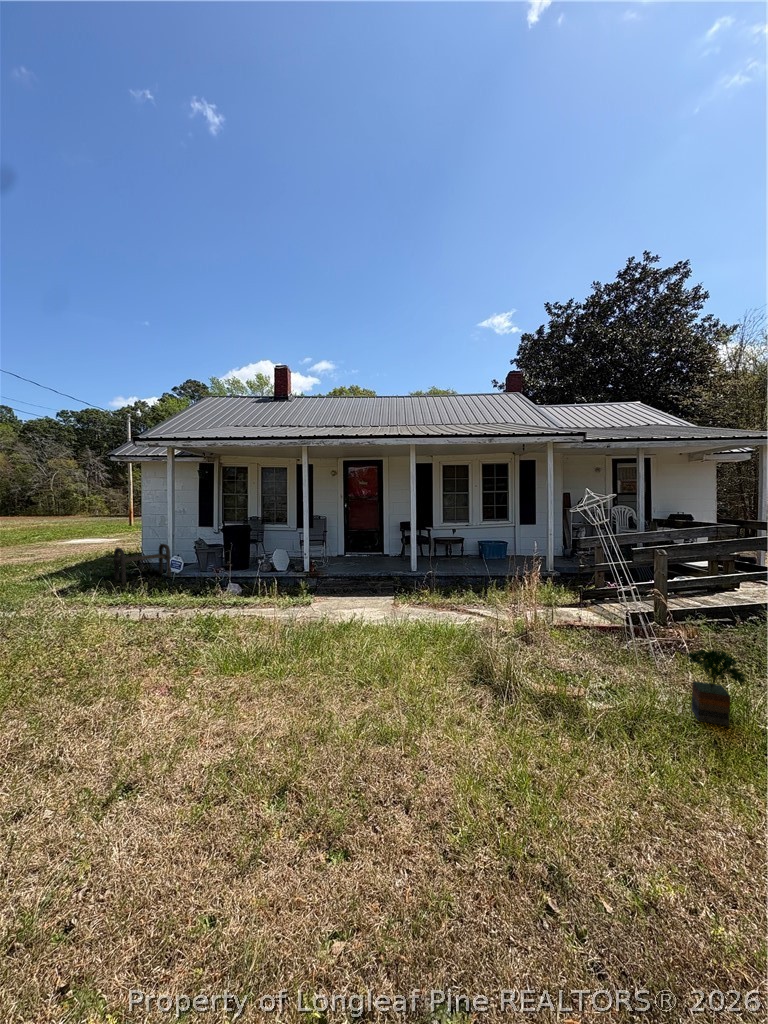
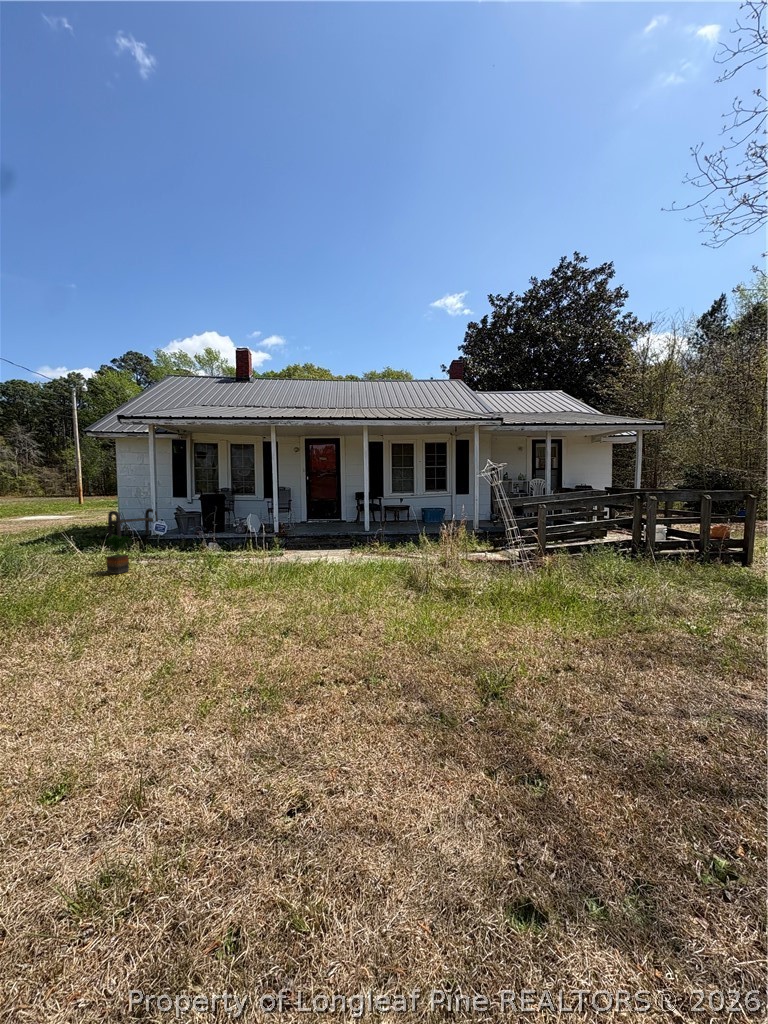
potted tree: present [687,650,745,726] -> present [105,536,131,574]

